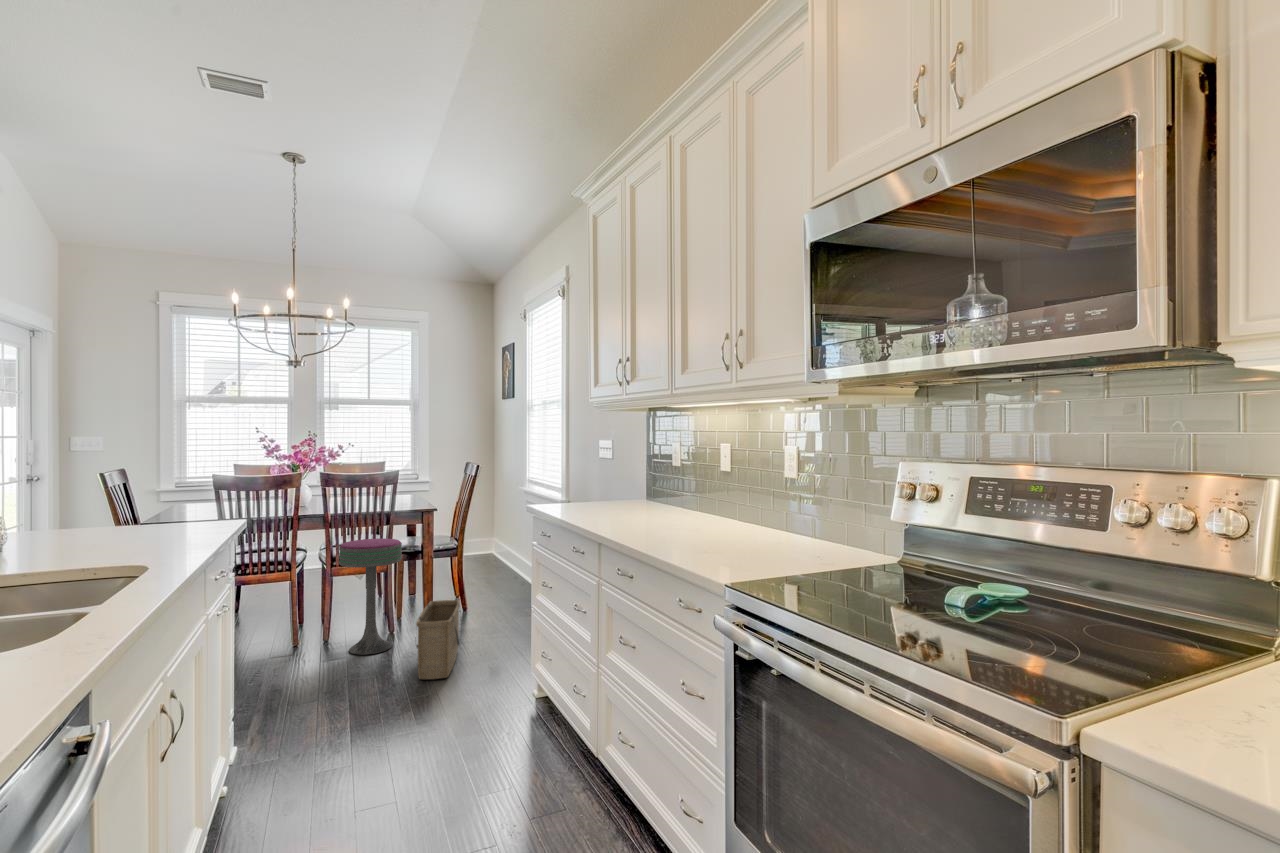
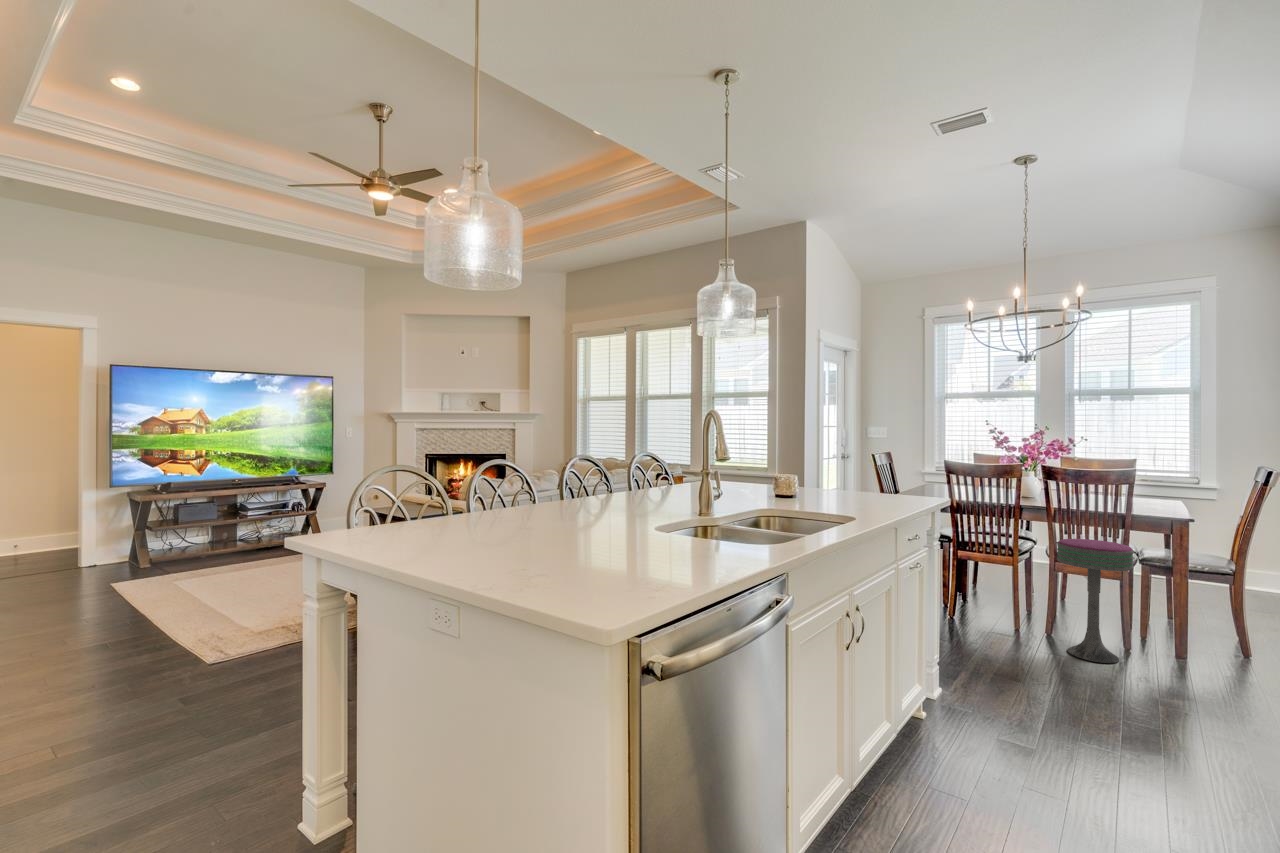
basket: present [416,600,460,679] -> none [1135,625,1213,718]

